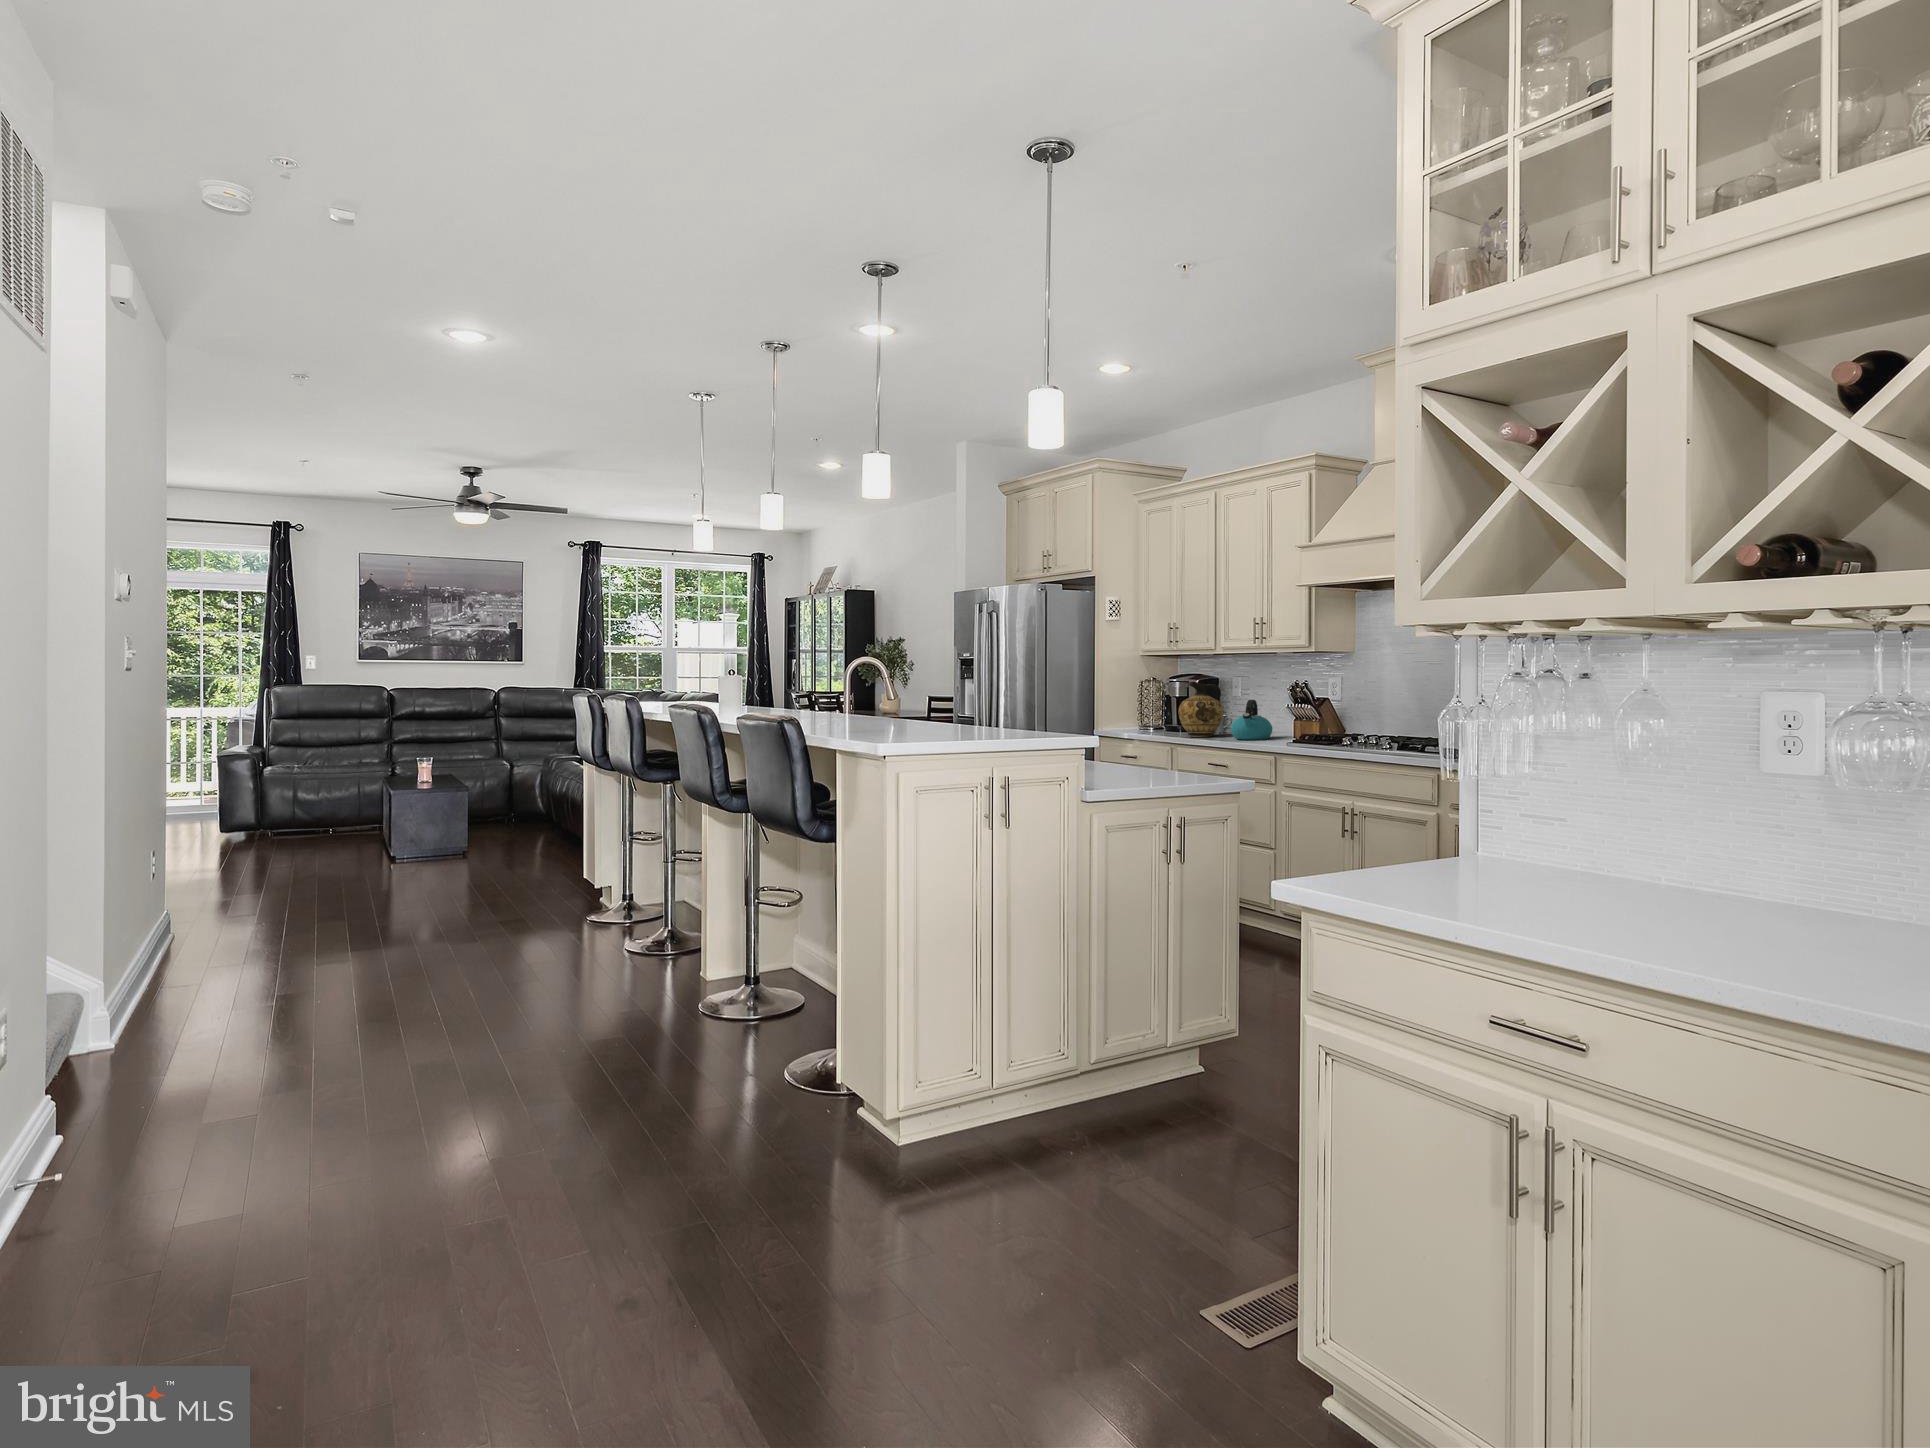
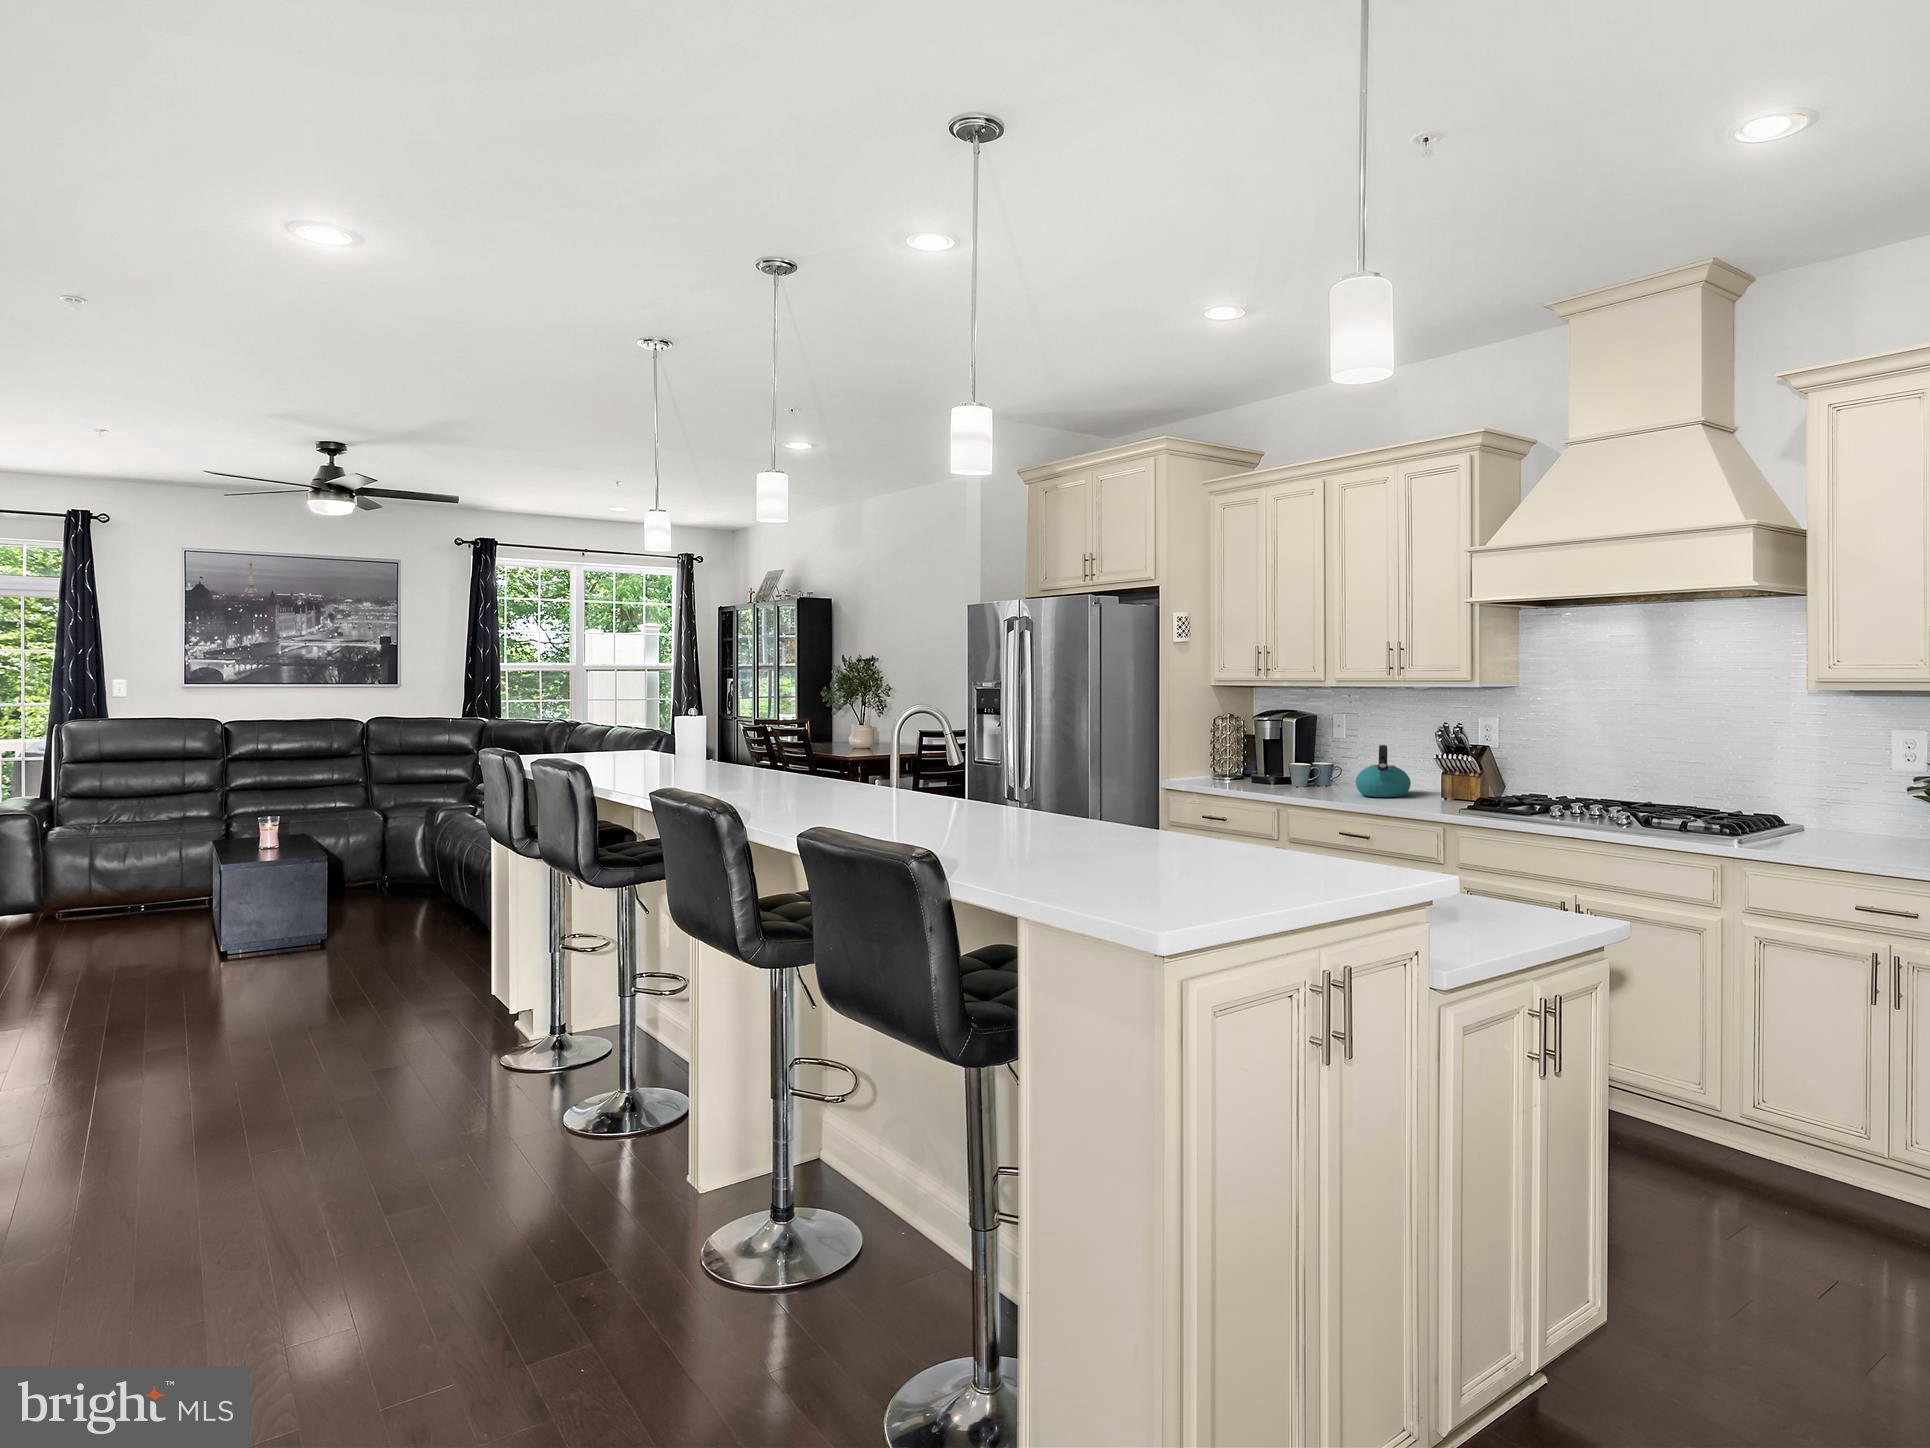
ceramic jug: present [1178,681,1224,737] -> none [1276,720,1334,791]

